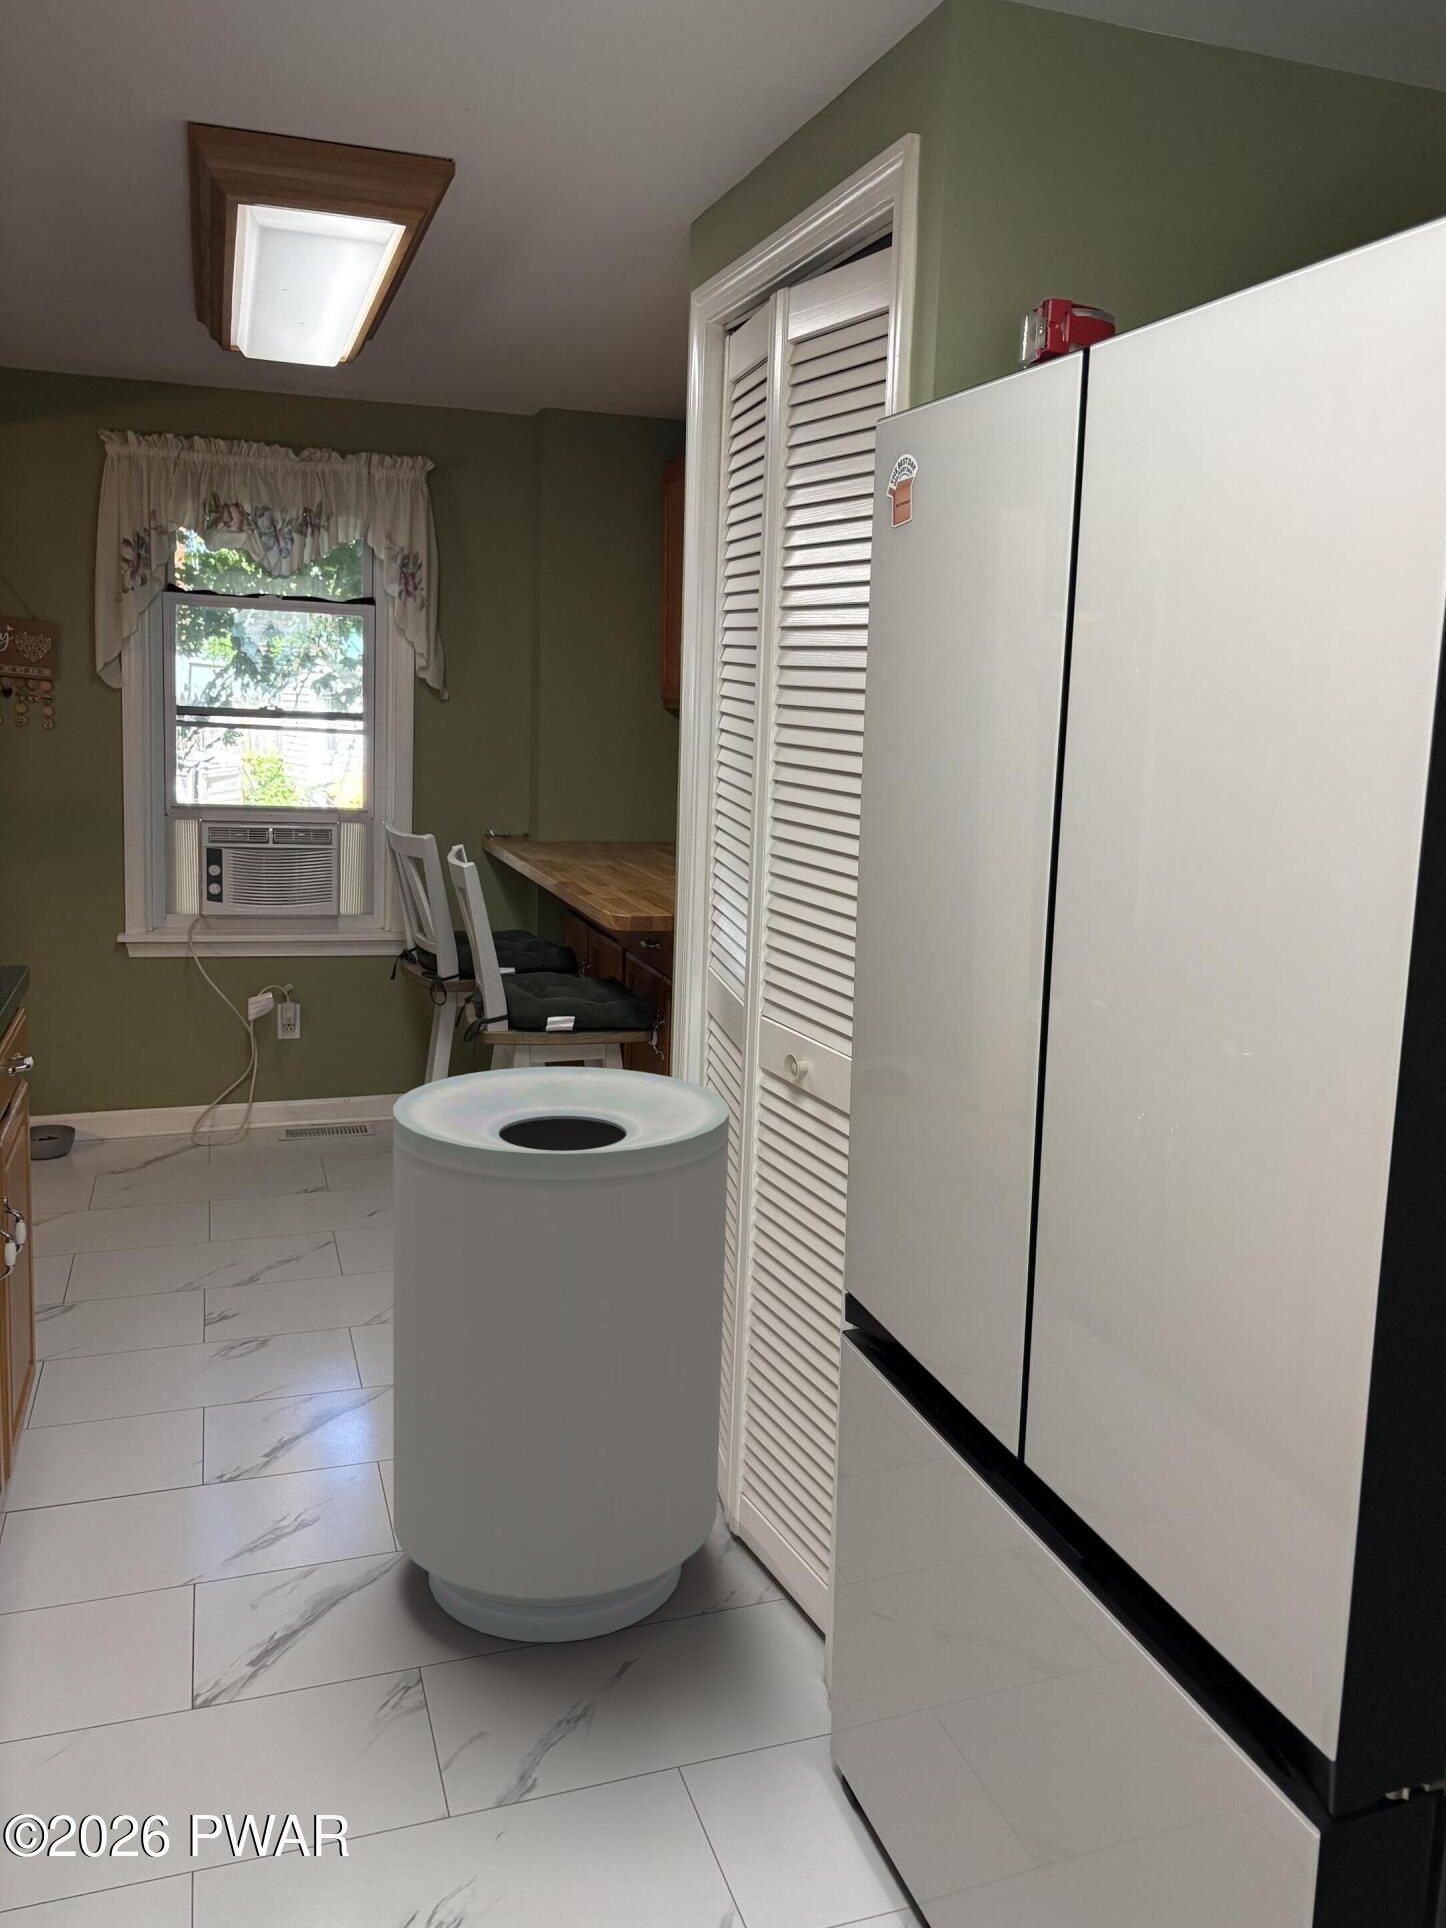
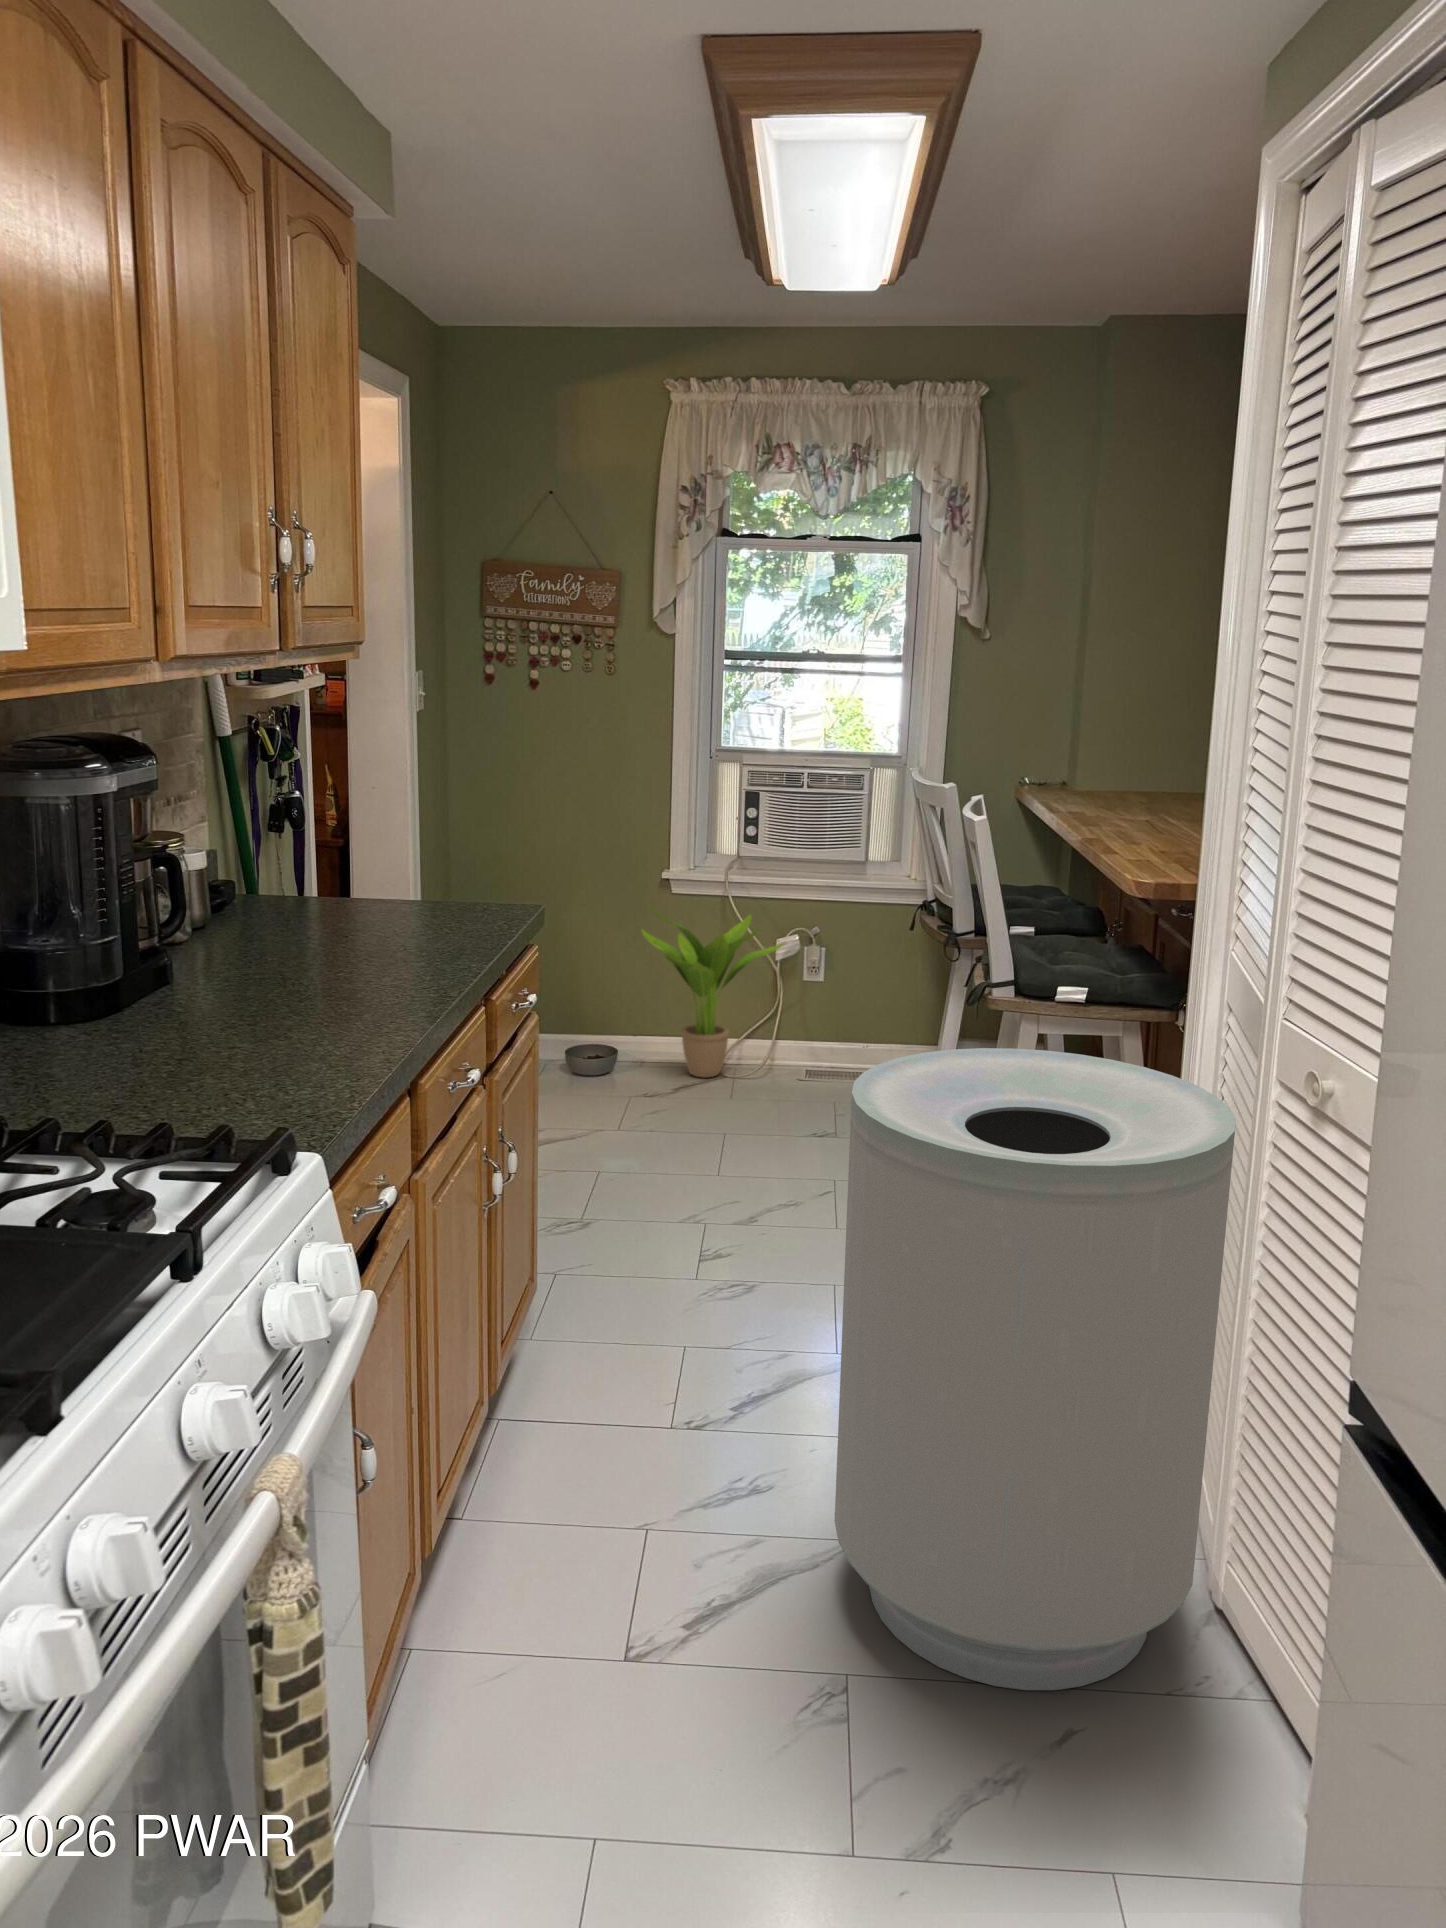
potted plant: none [95,971,259,1152] -> present [641,905,785,1078]

